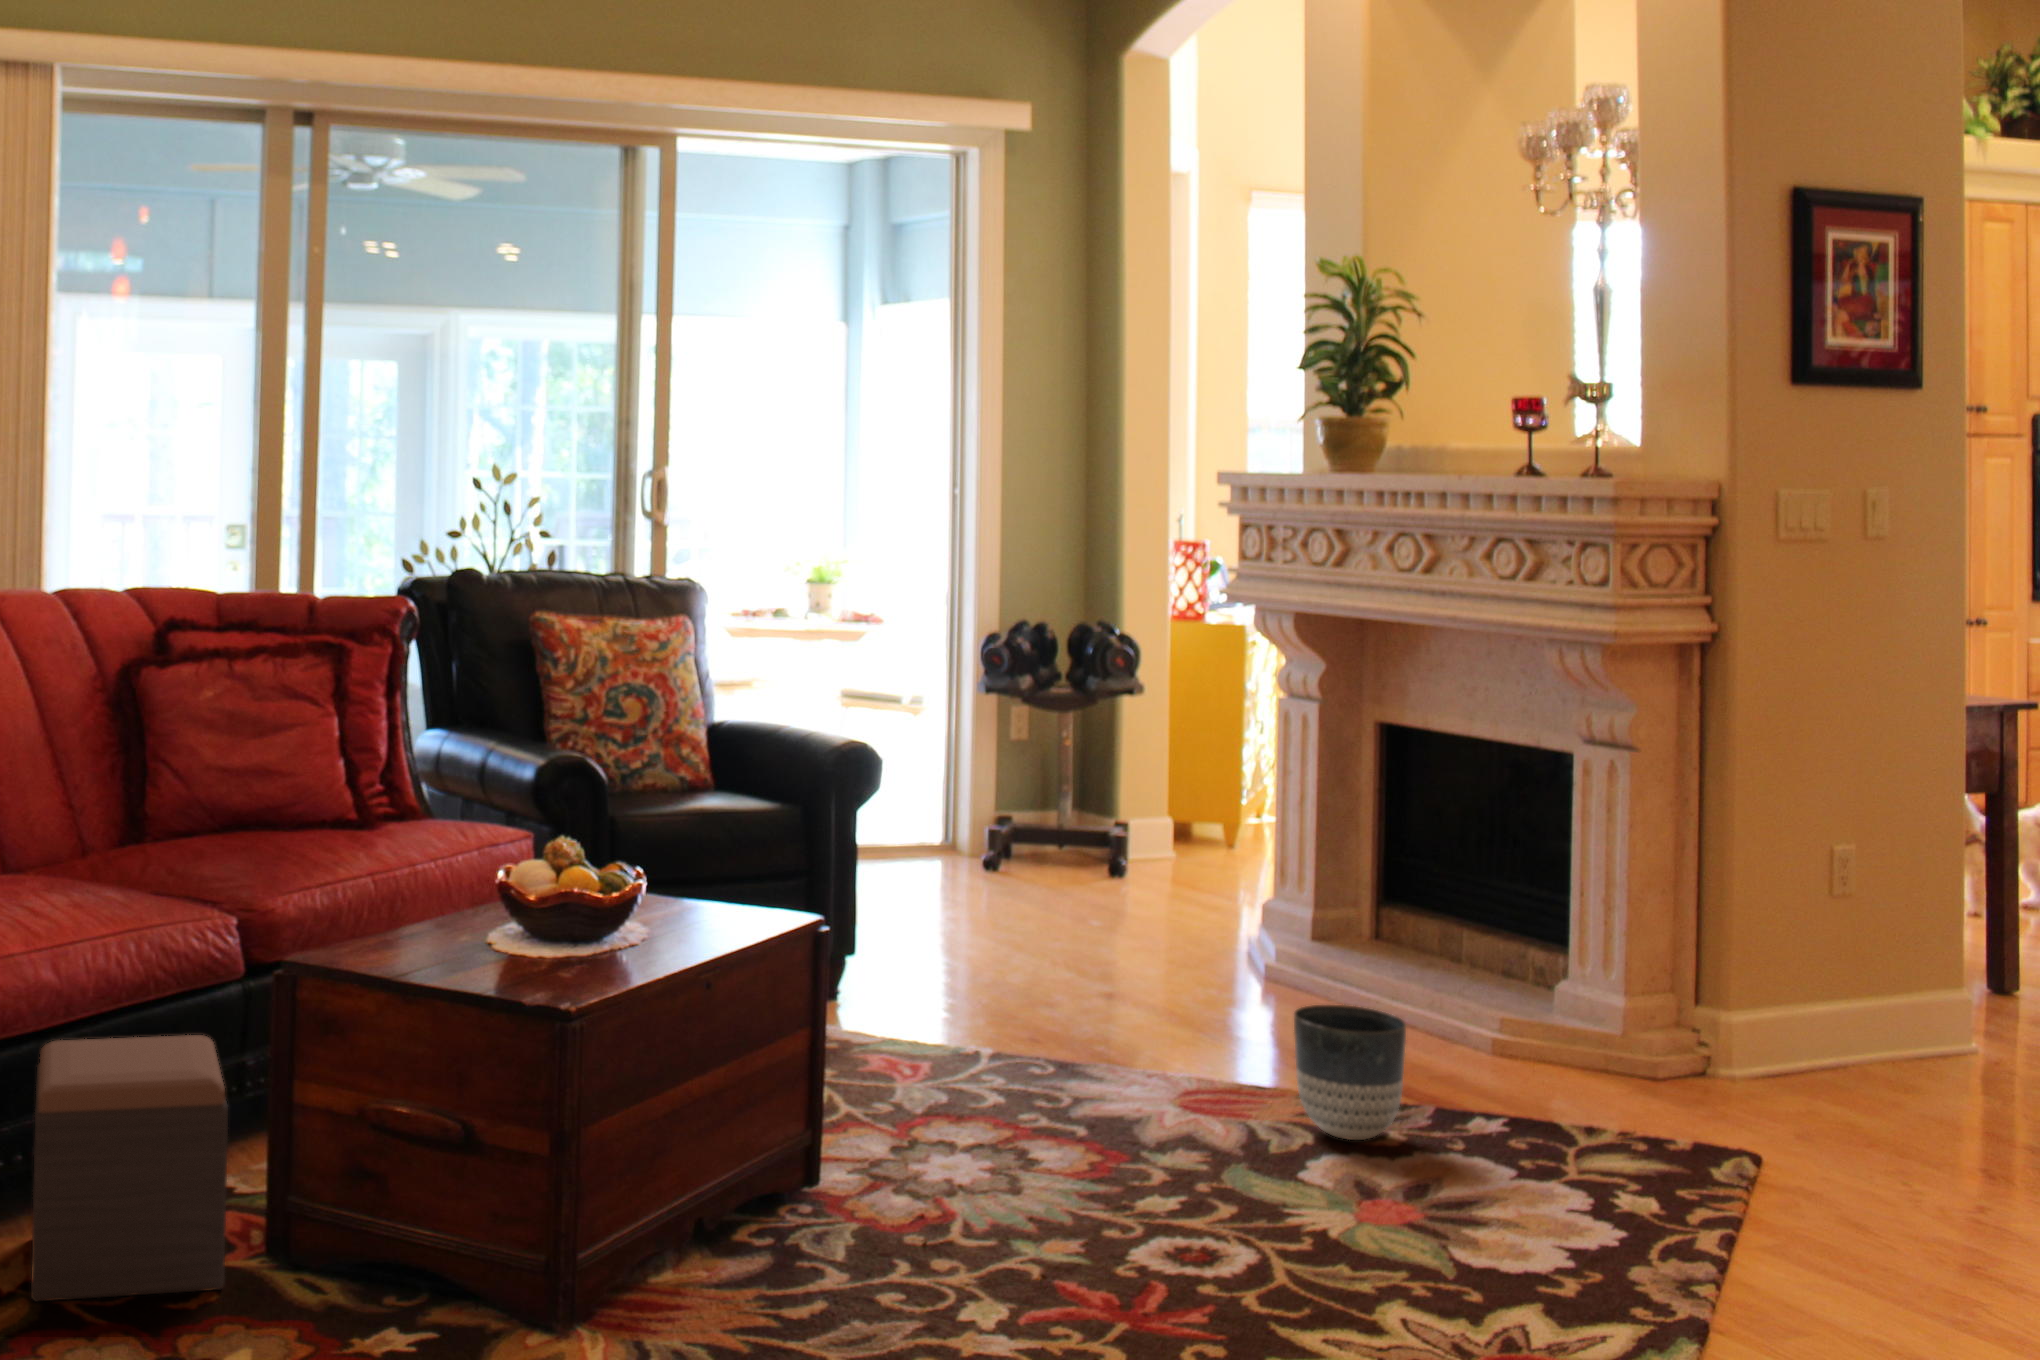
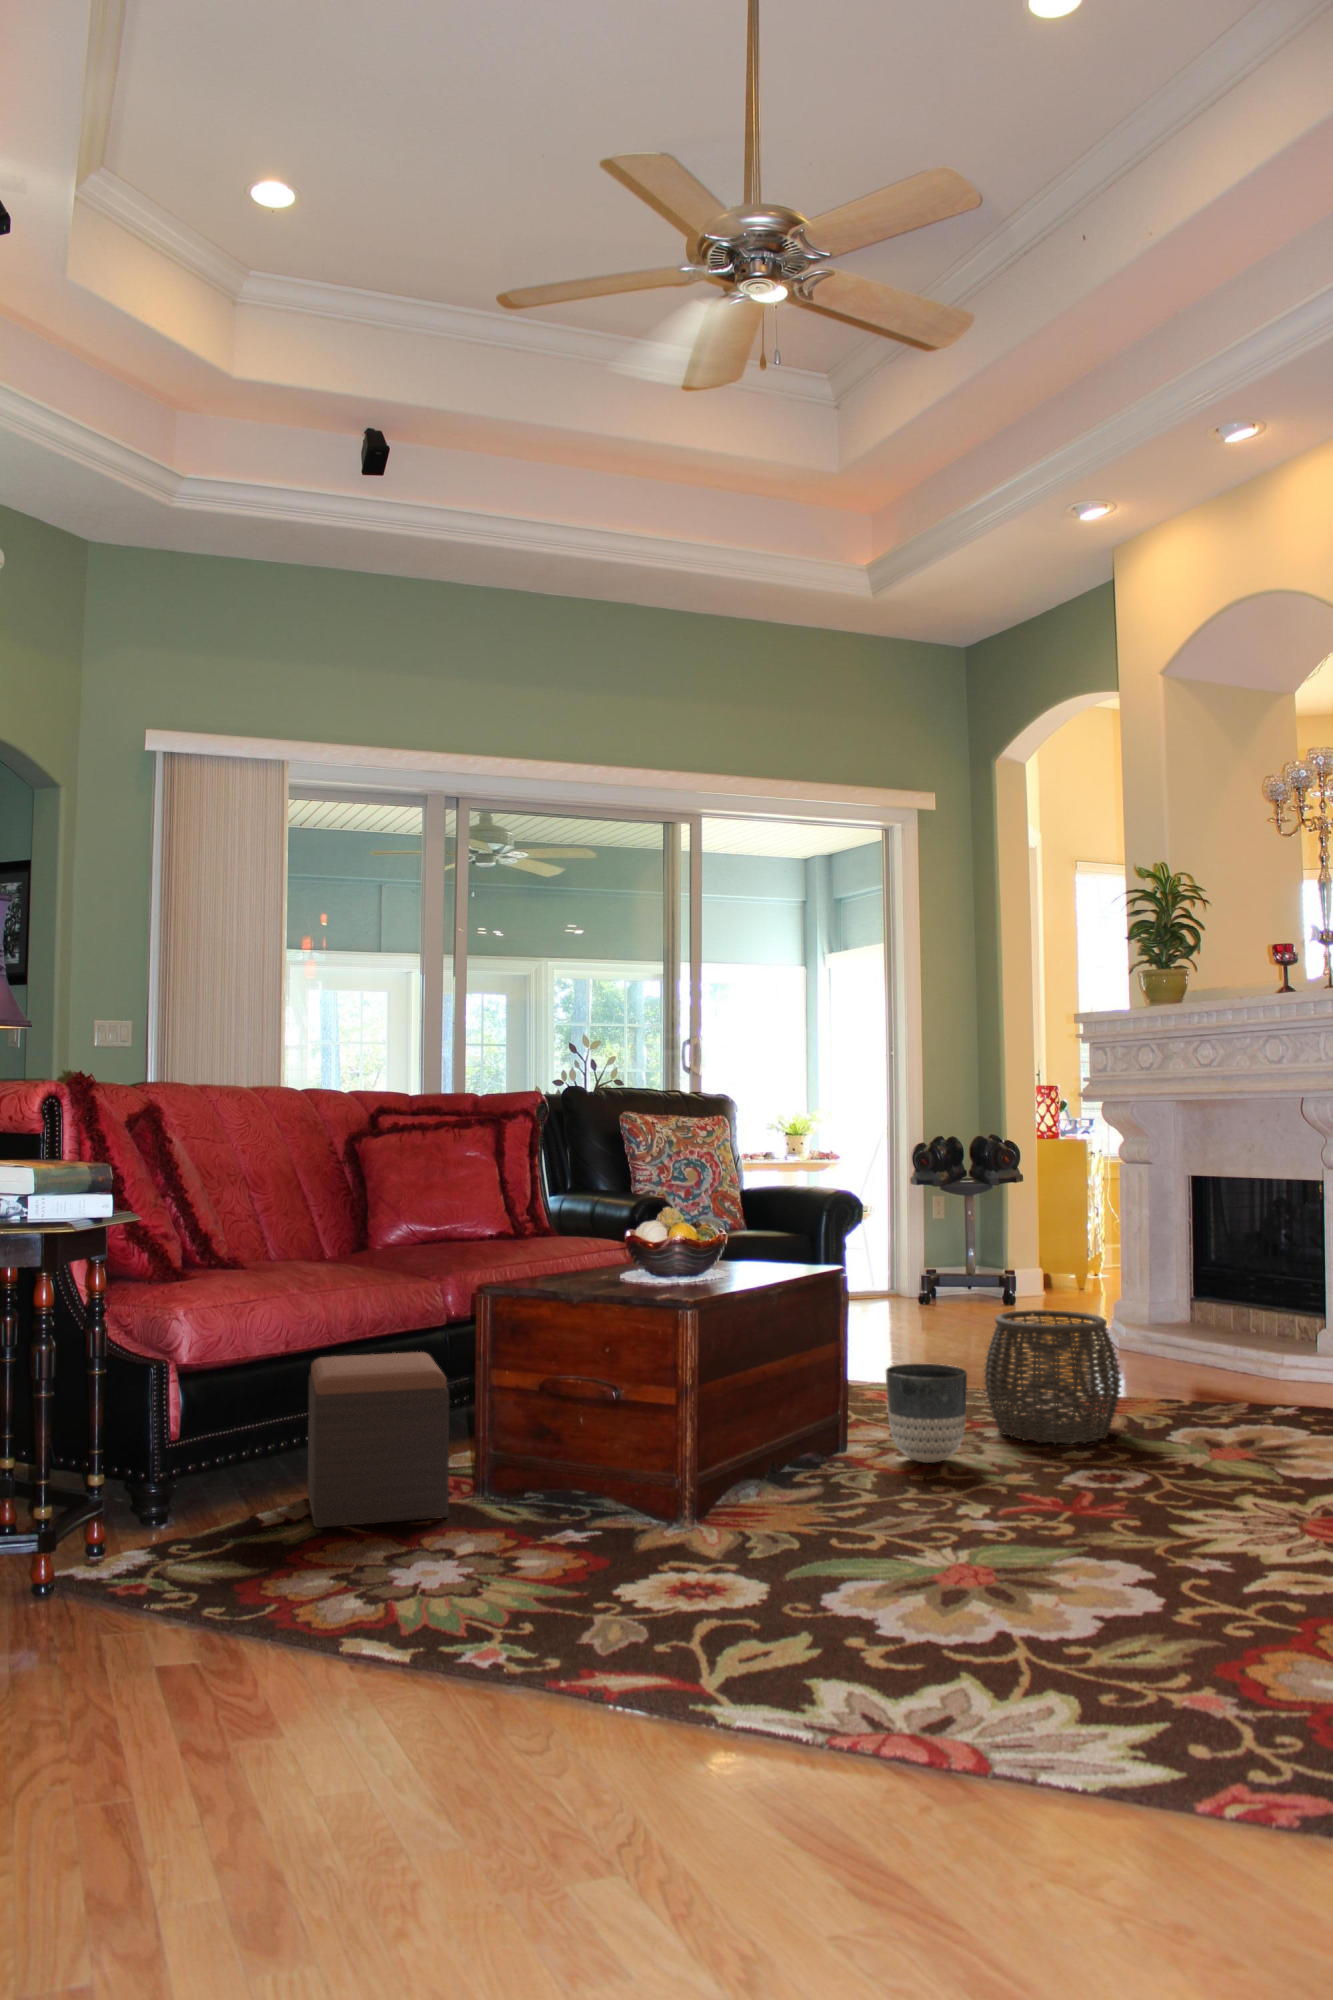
woven basket: none [1029,968,1235,1181] -> present [984,1310,1121,1444]
planter: present [1294,1005,1406,1140] -> present [886,1364,967,1463]

